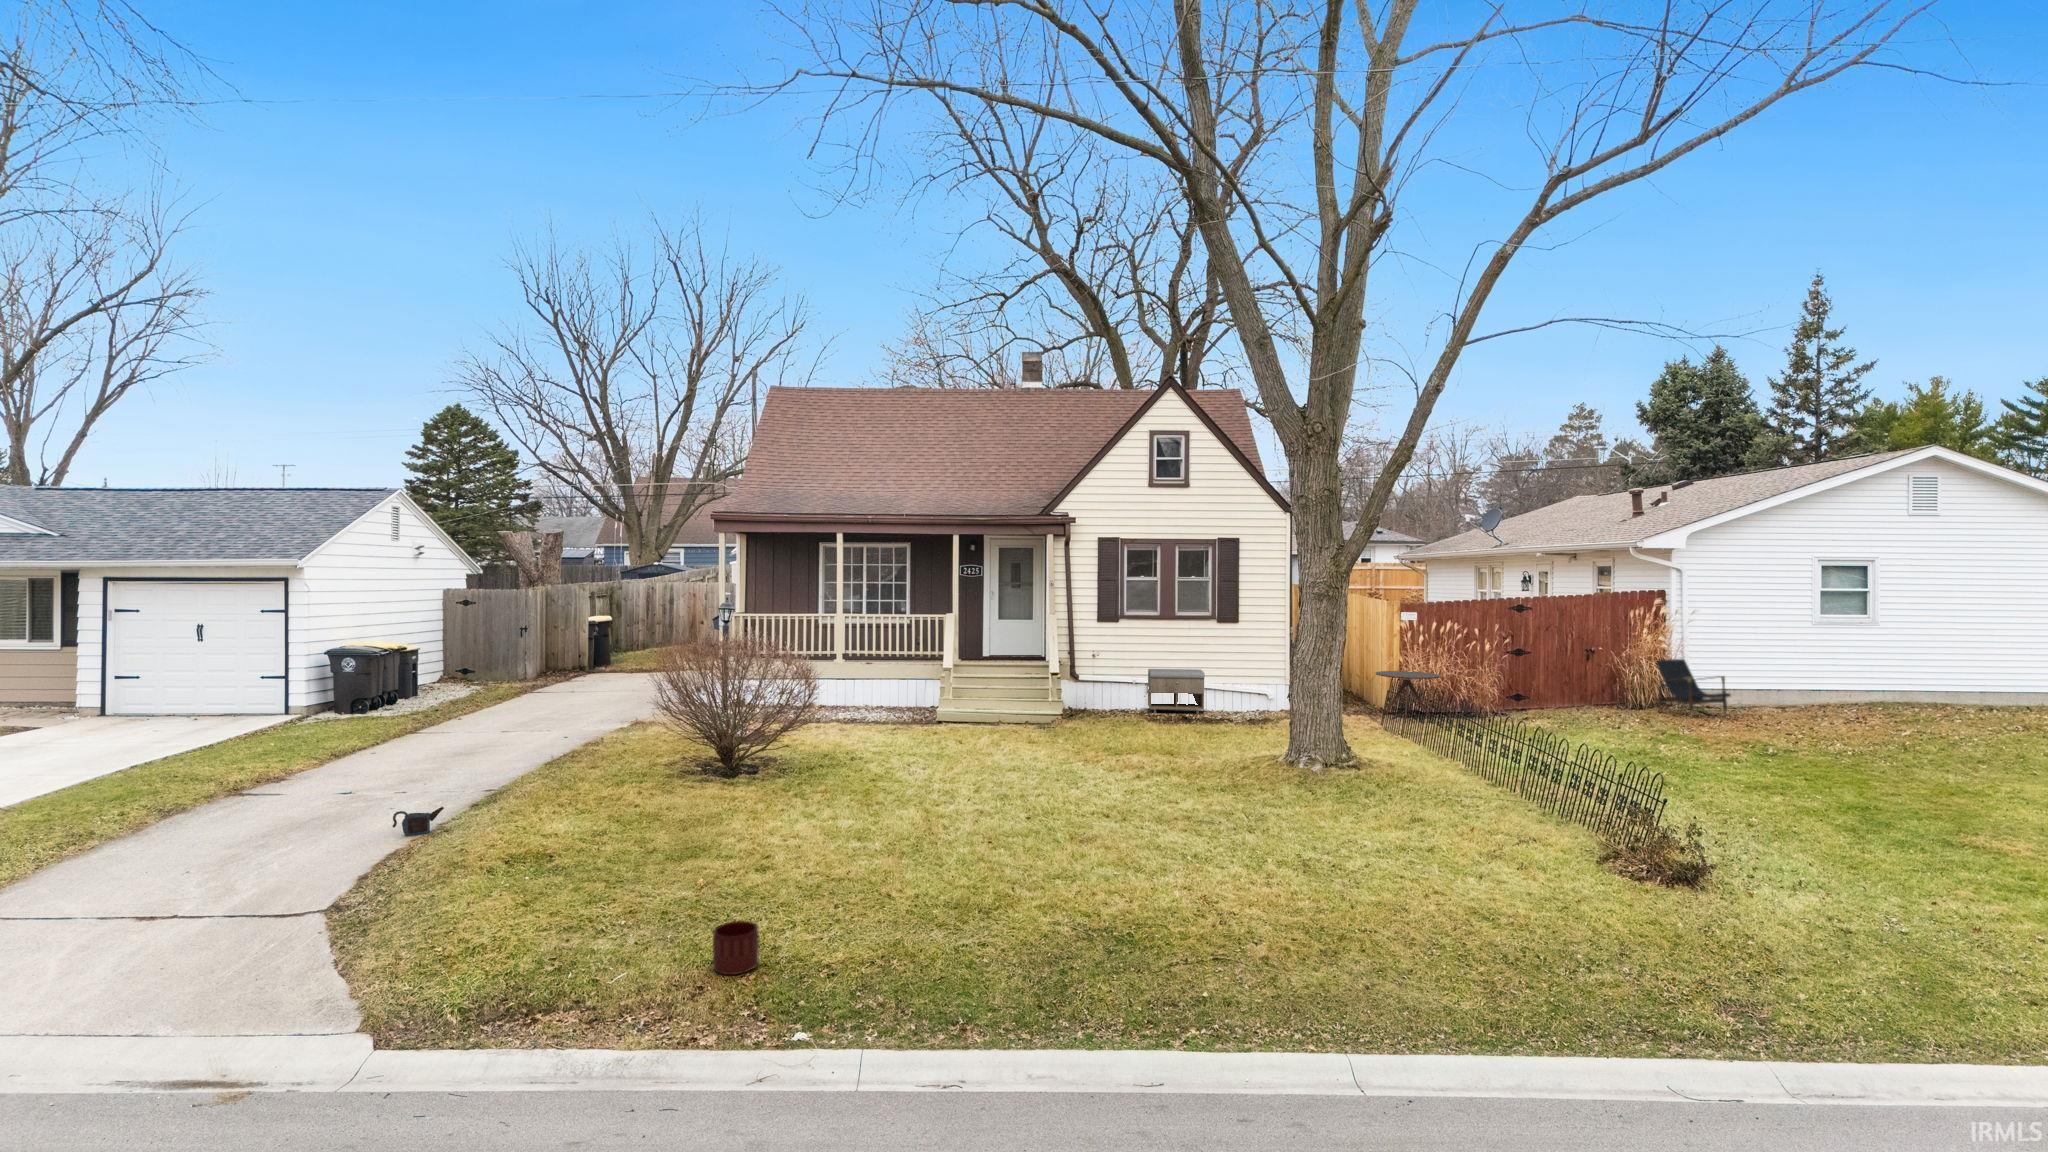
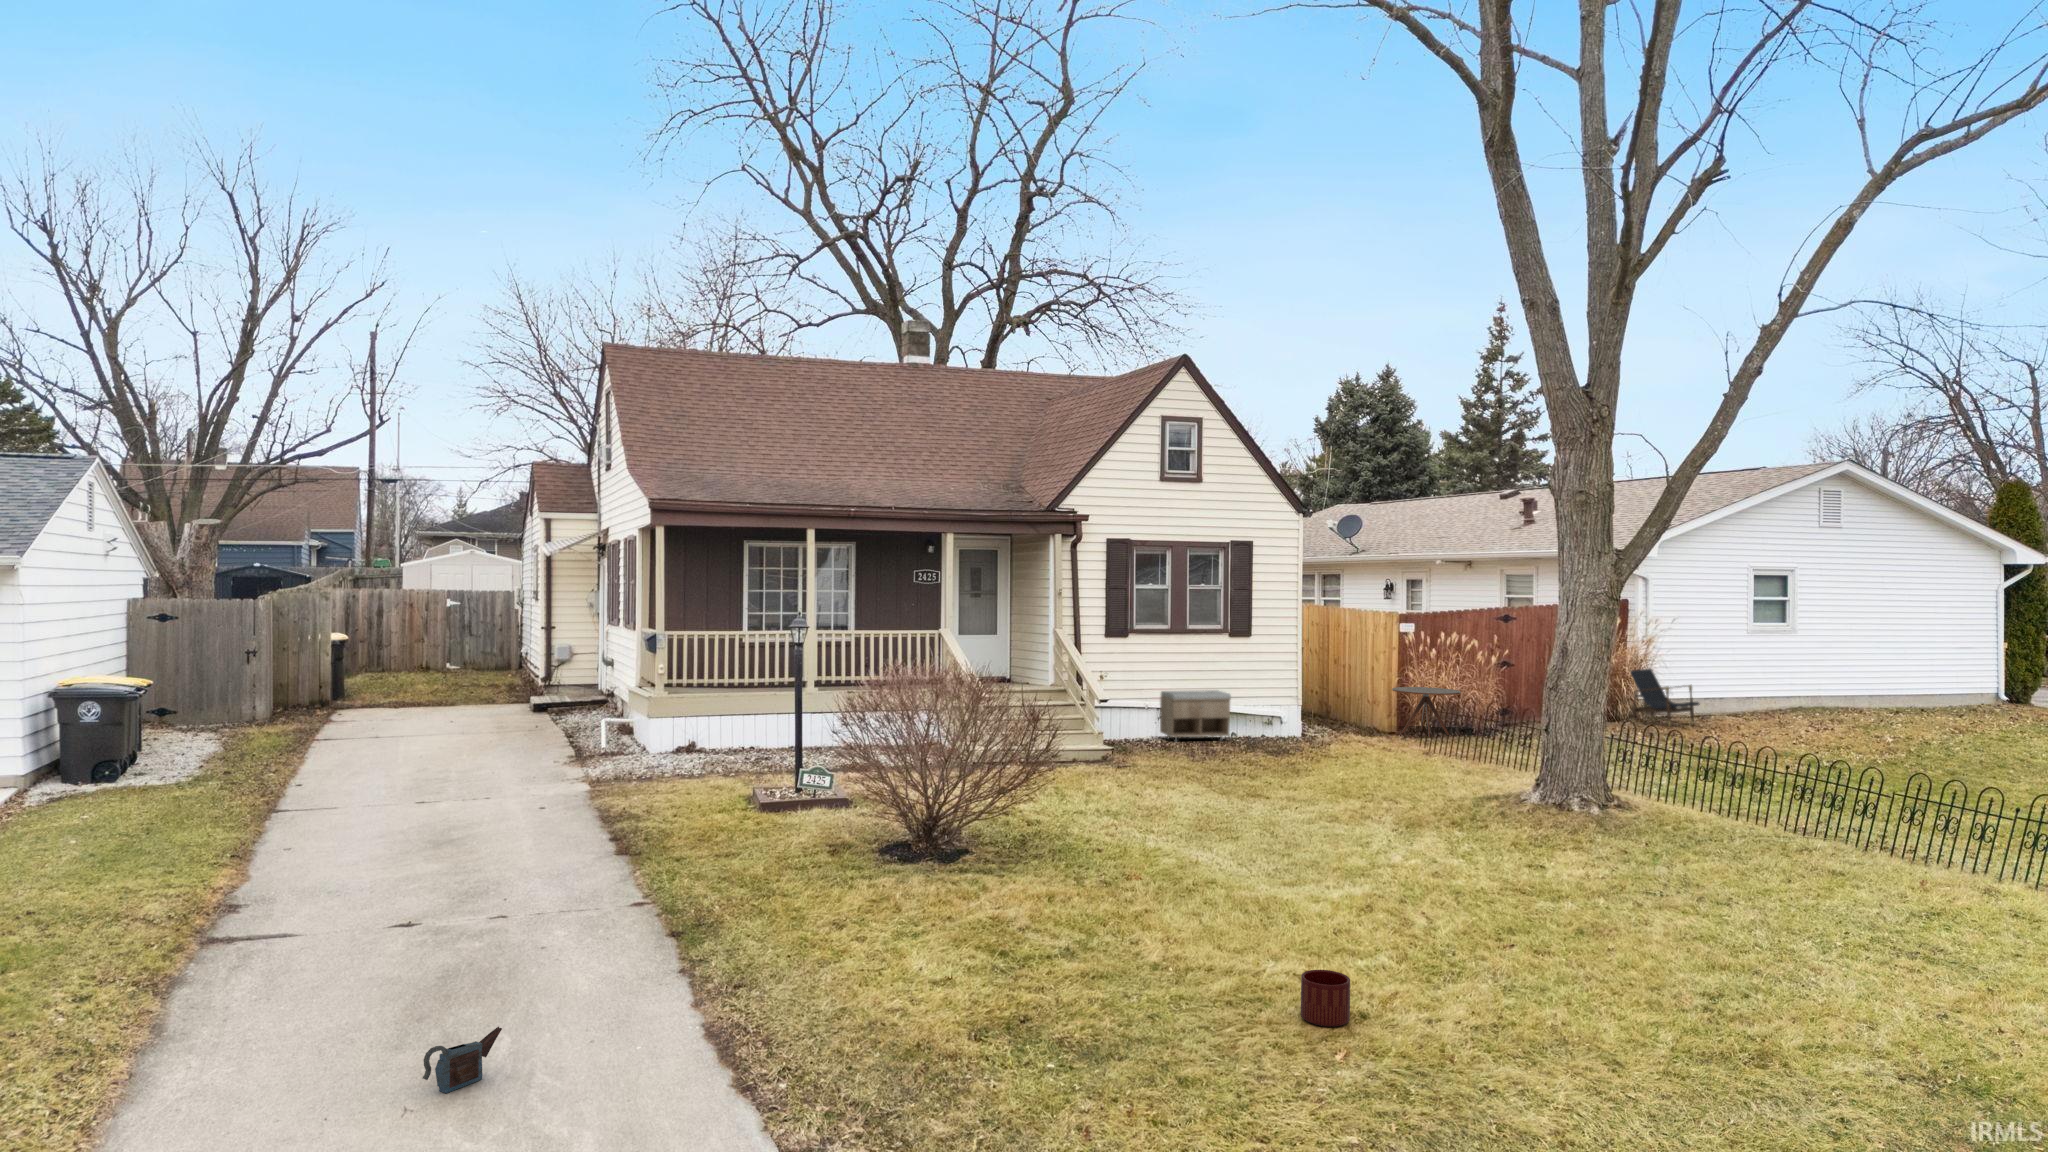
watering can: present [392,807,444,836] -> present [423,1027,502,1093]

